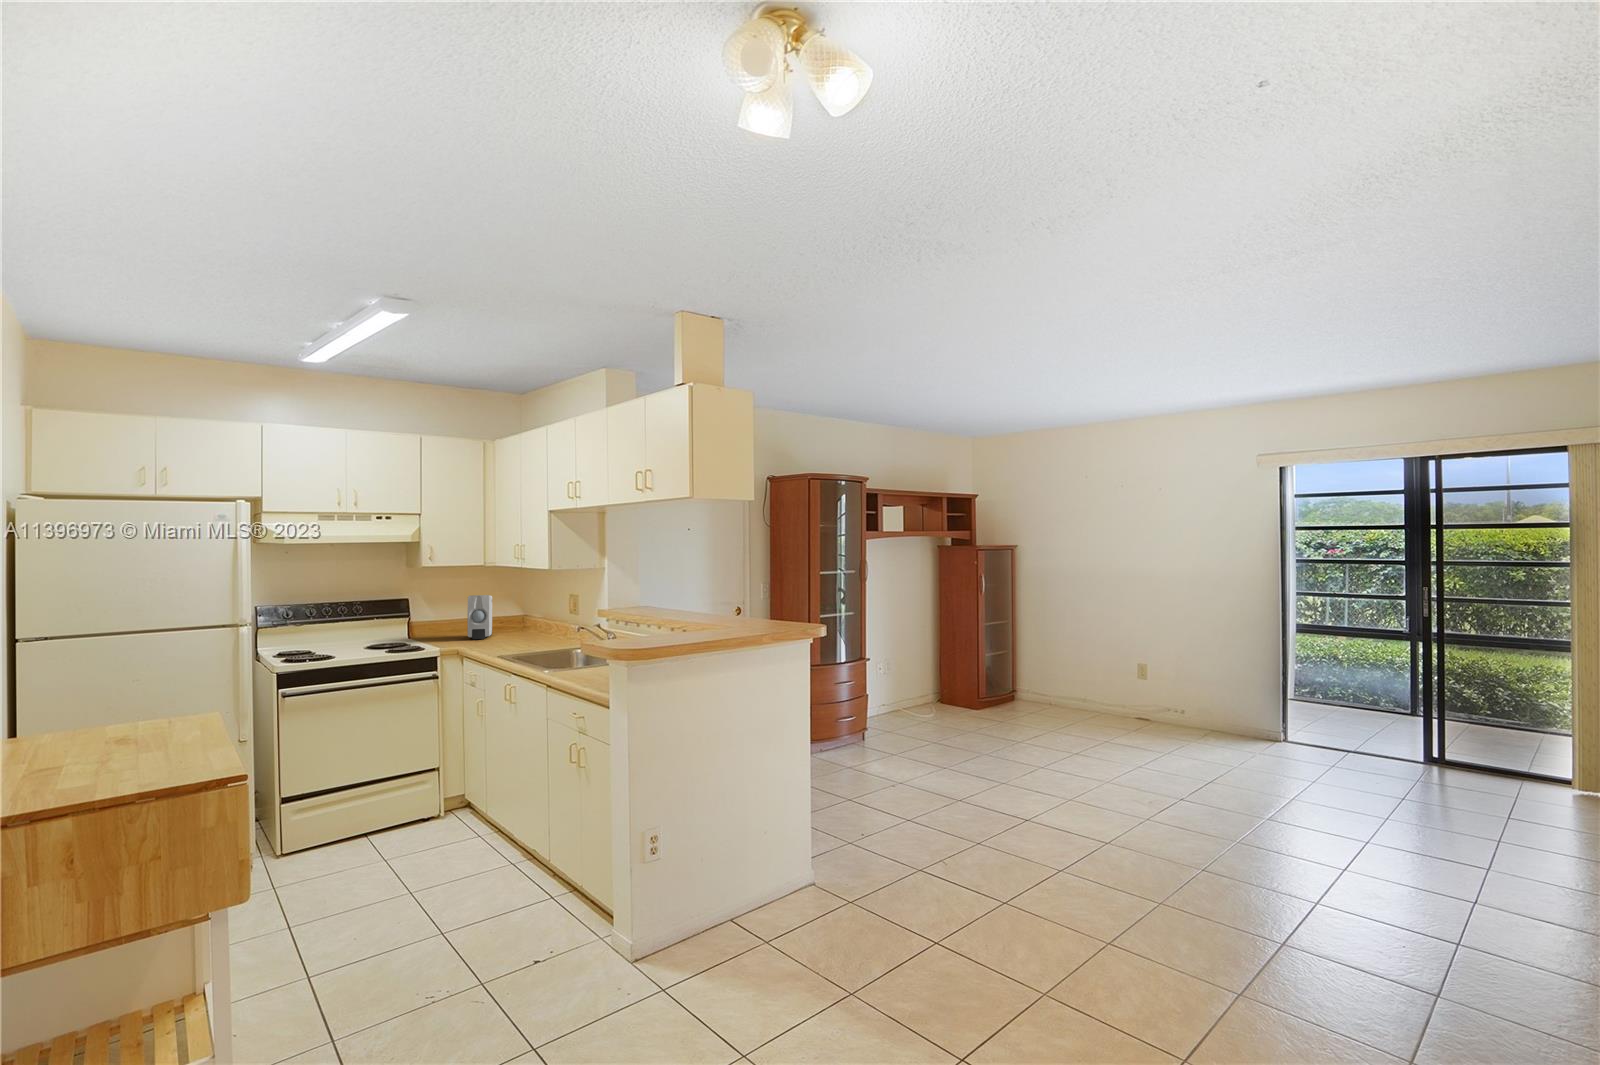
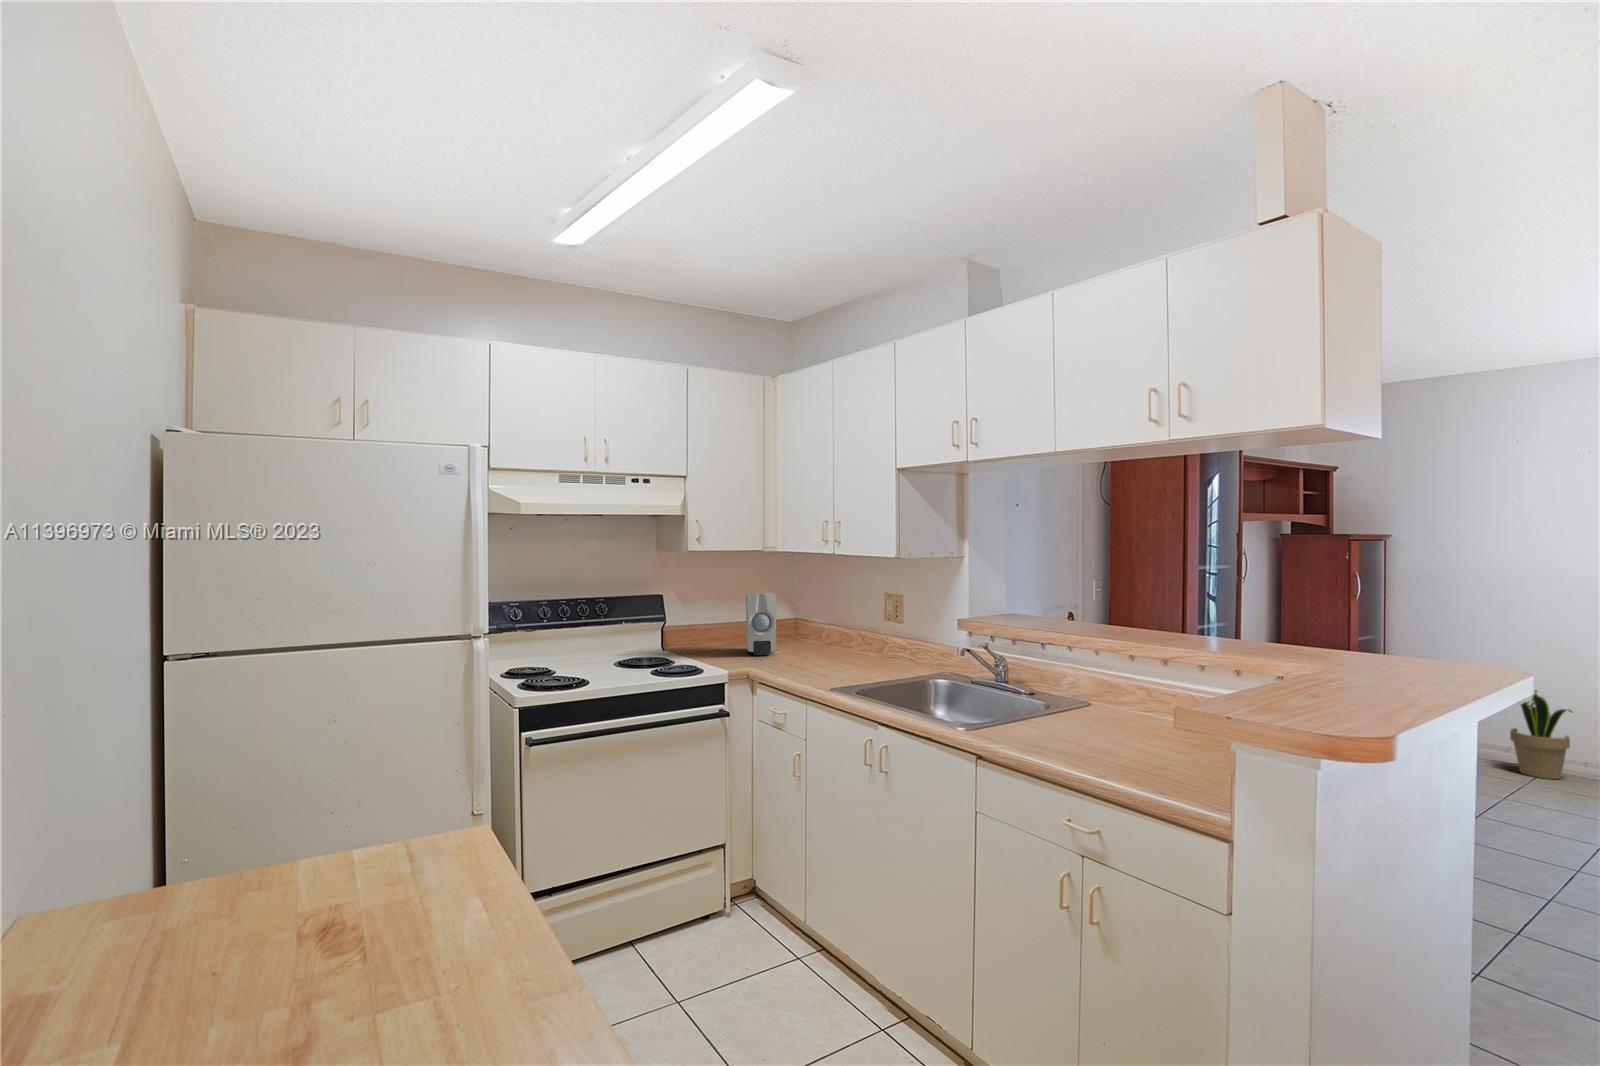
potted plant: none [1063,654,1100,716] -> present [1510,690,1572,779]

